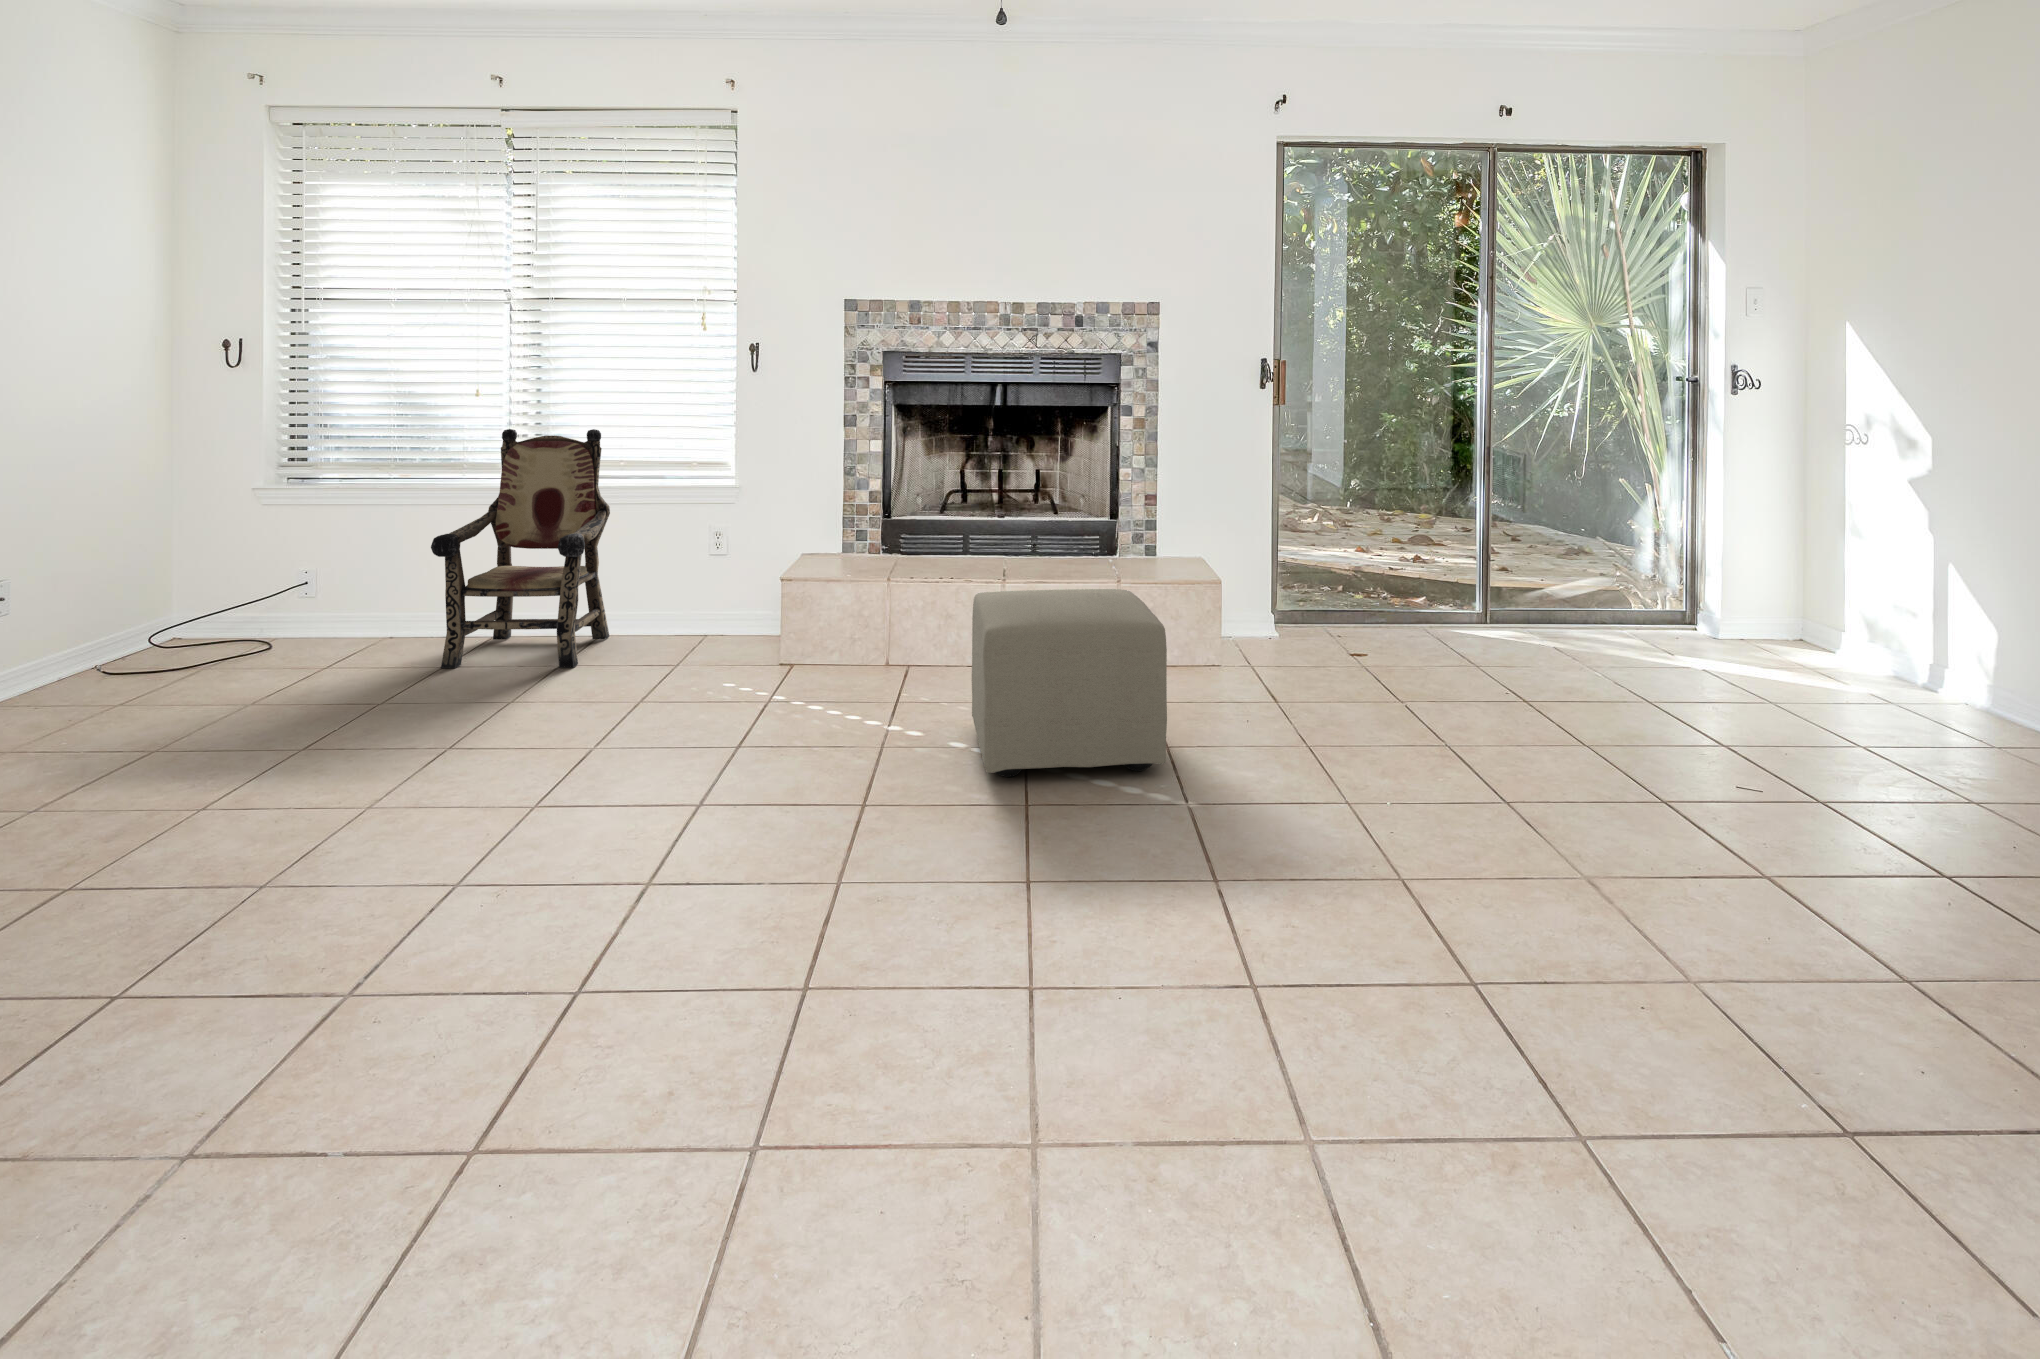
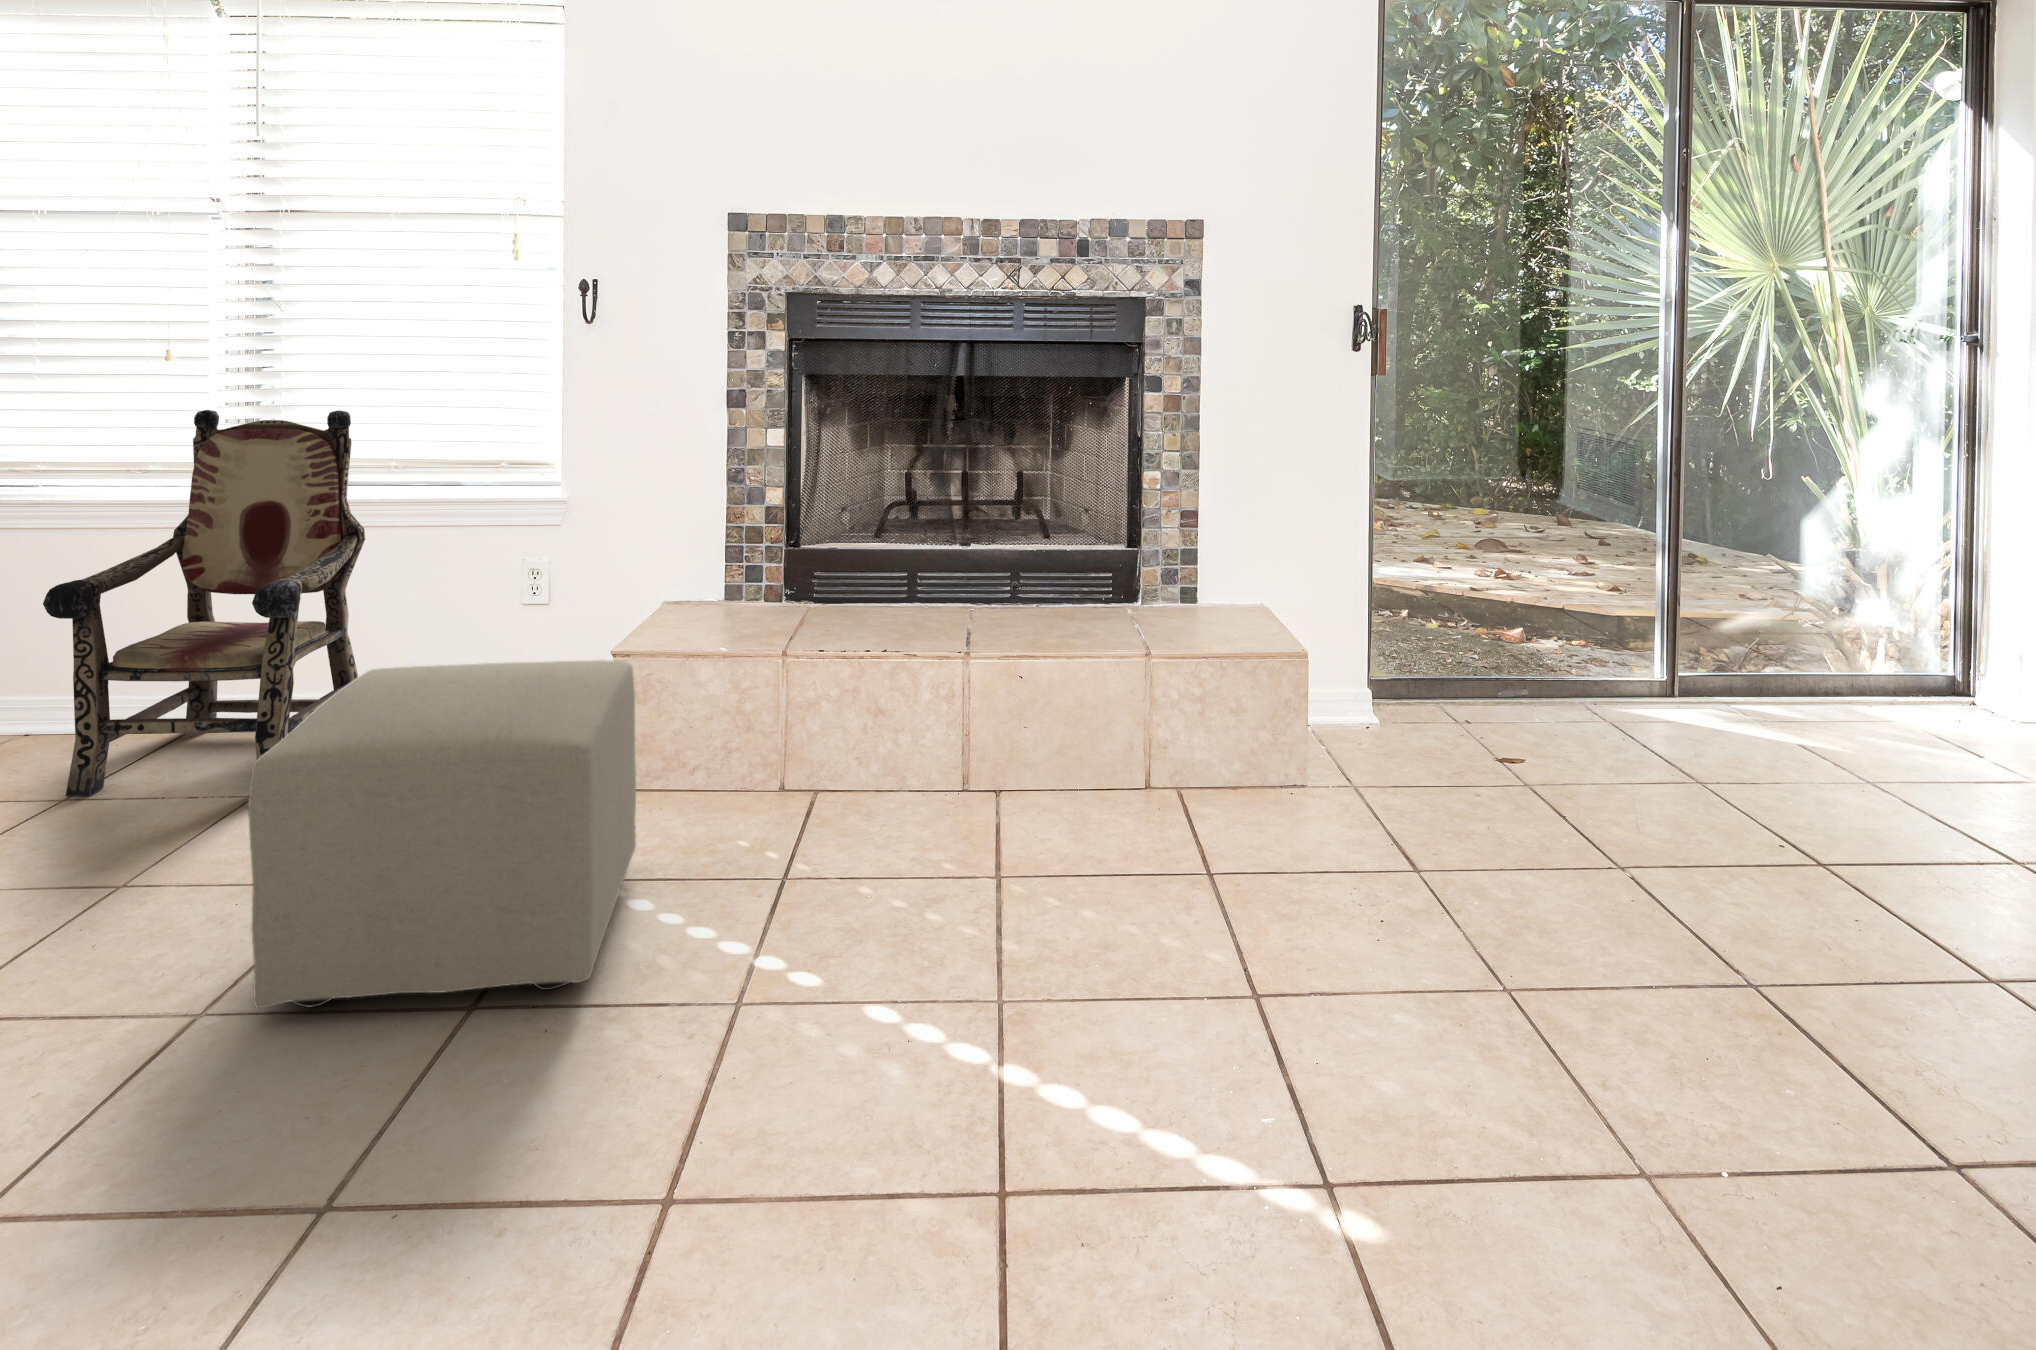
ottoman: present [972,589,1167,777] -> present [248,660,636,1008]

